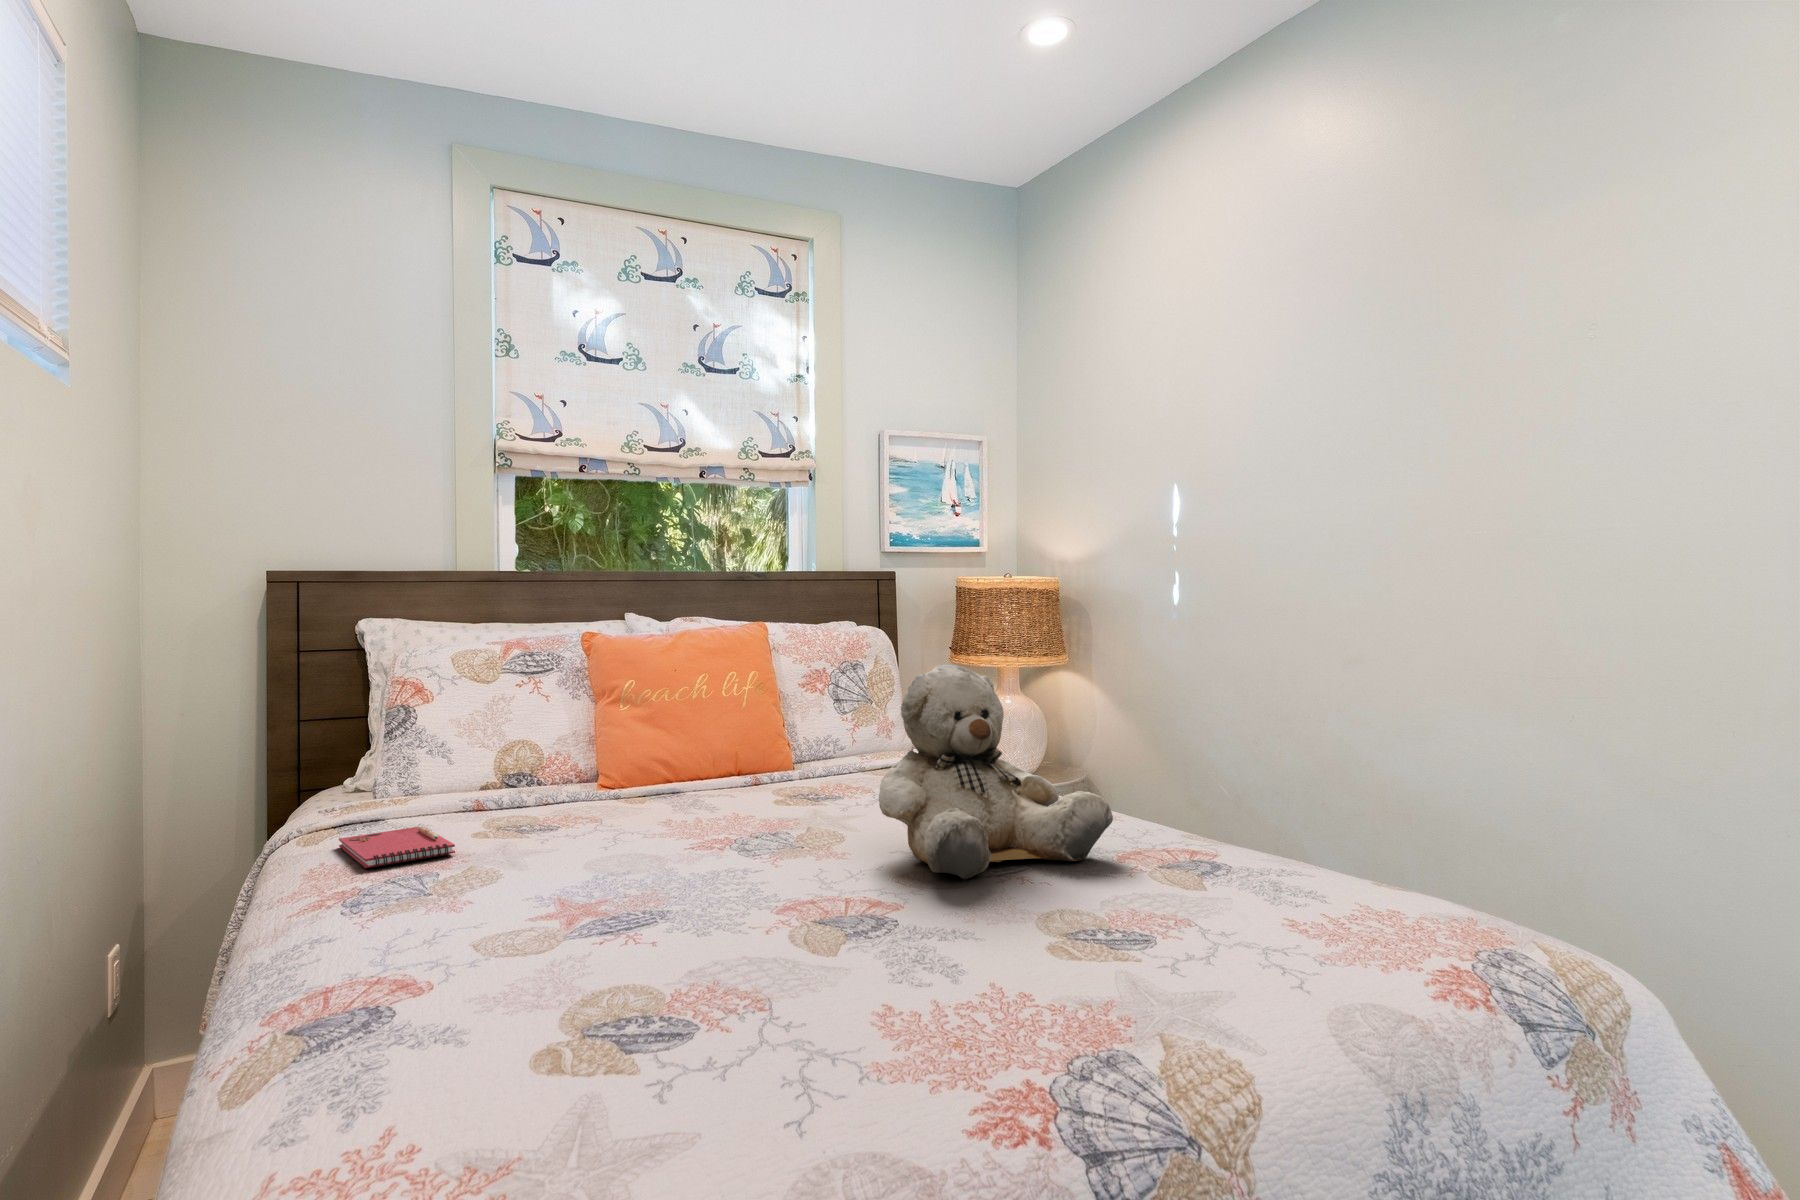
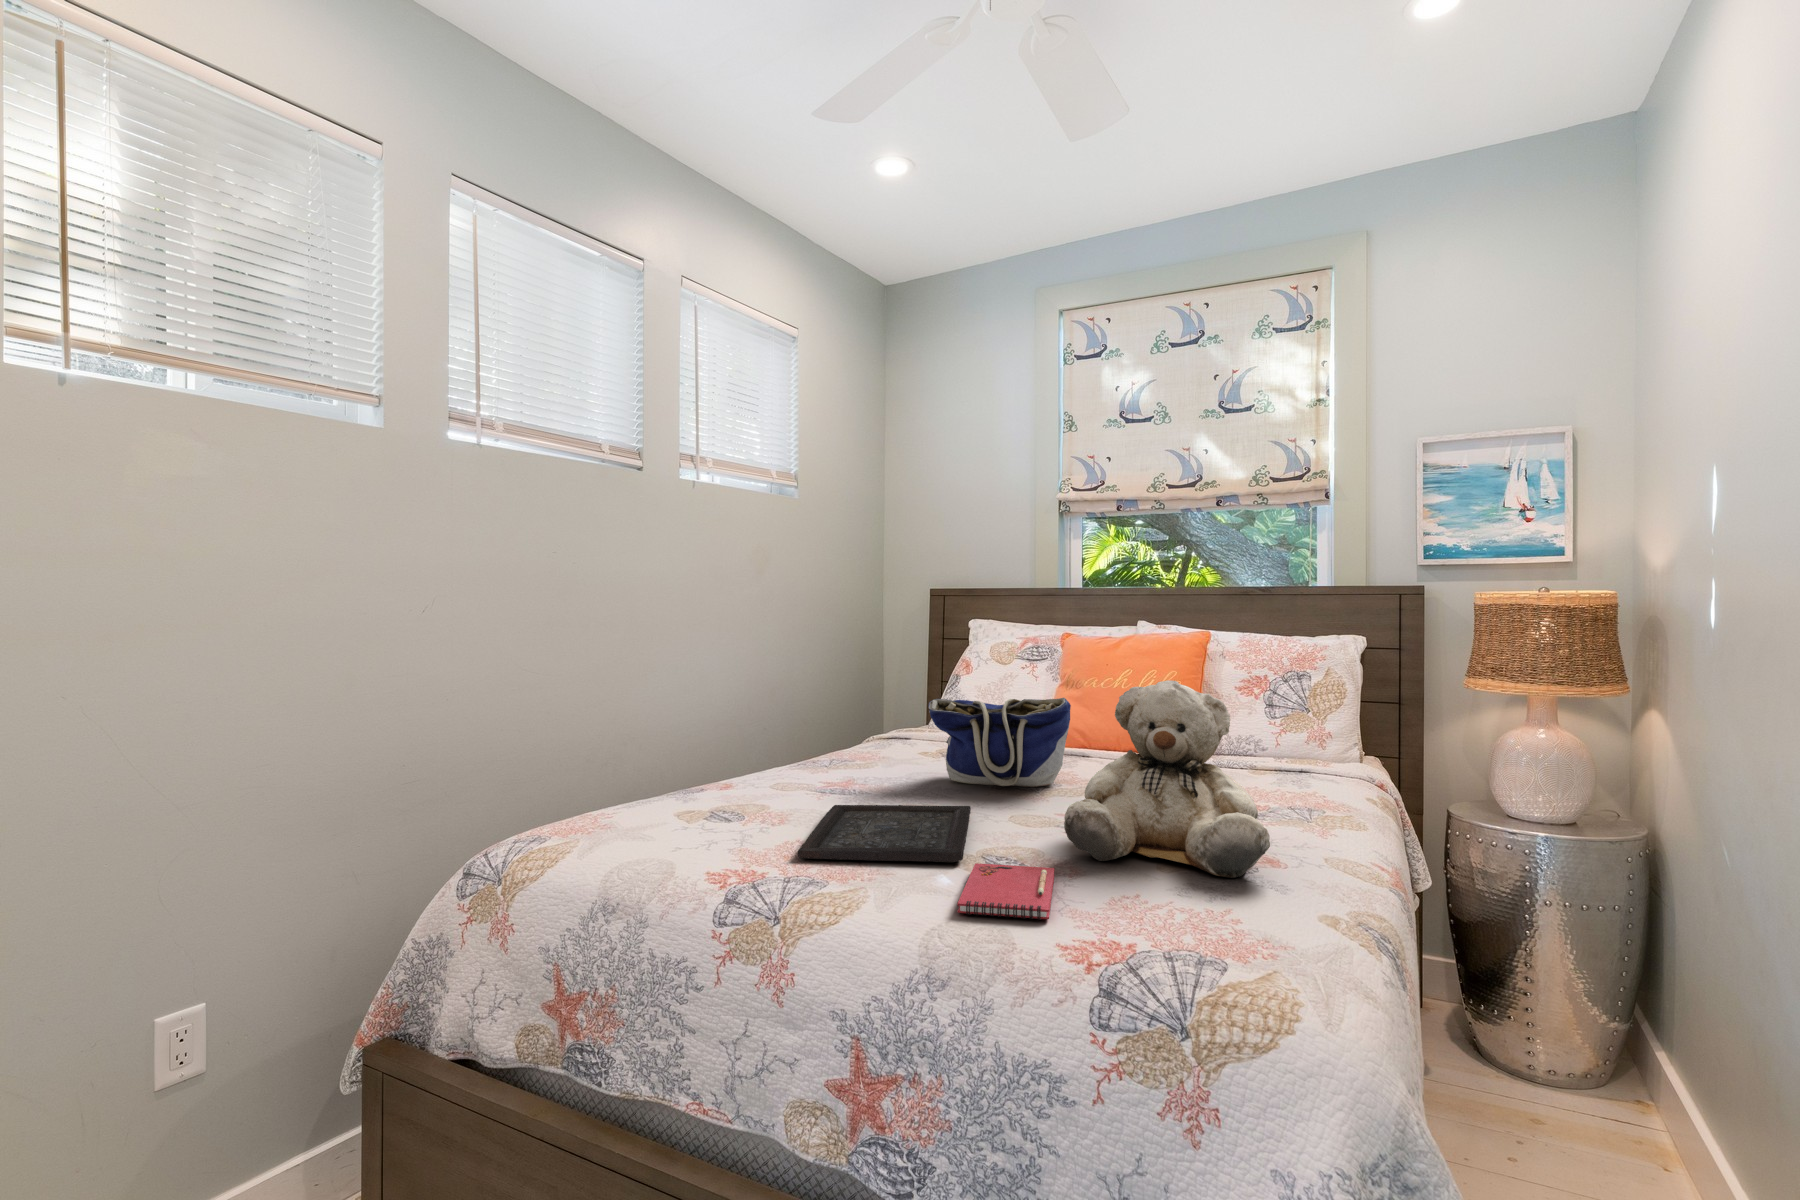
tote bag: none [550,705,748,846] -> present [928,698,1071,787]
notebook: present [339,826,455,868] -> present [957,863,1055,920]
tray: none [524,865,864,989] -> present [797,805,971,862]

